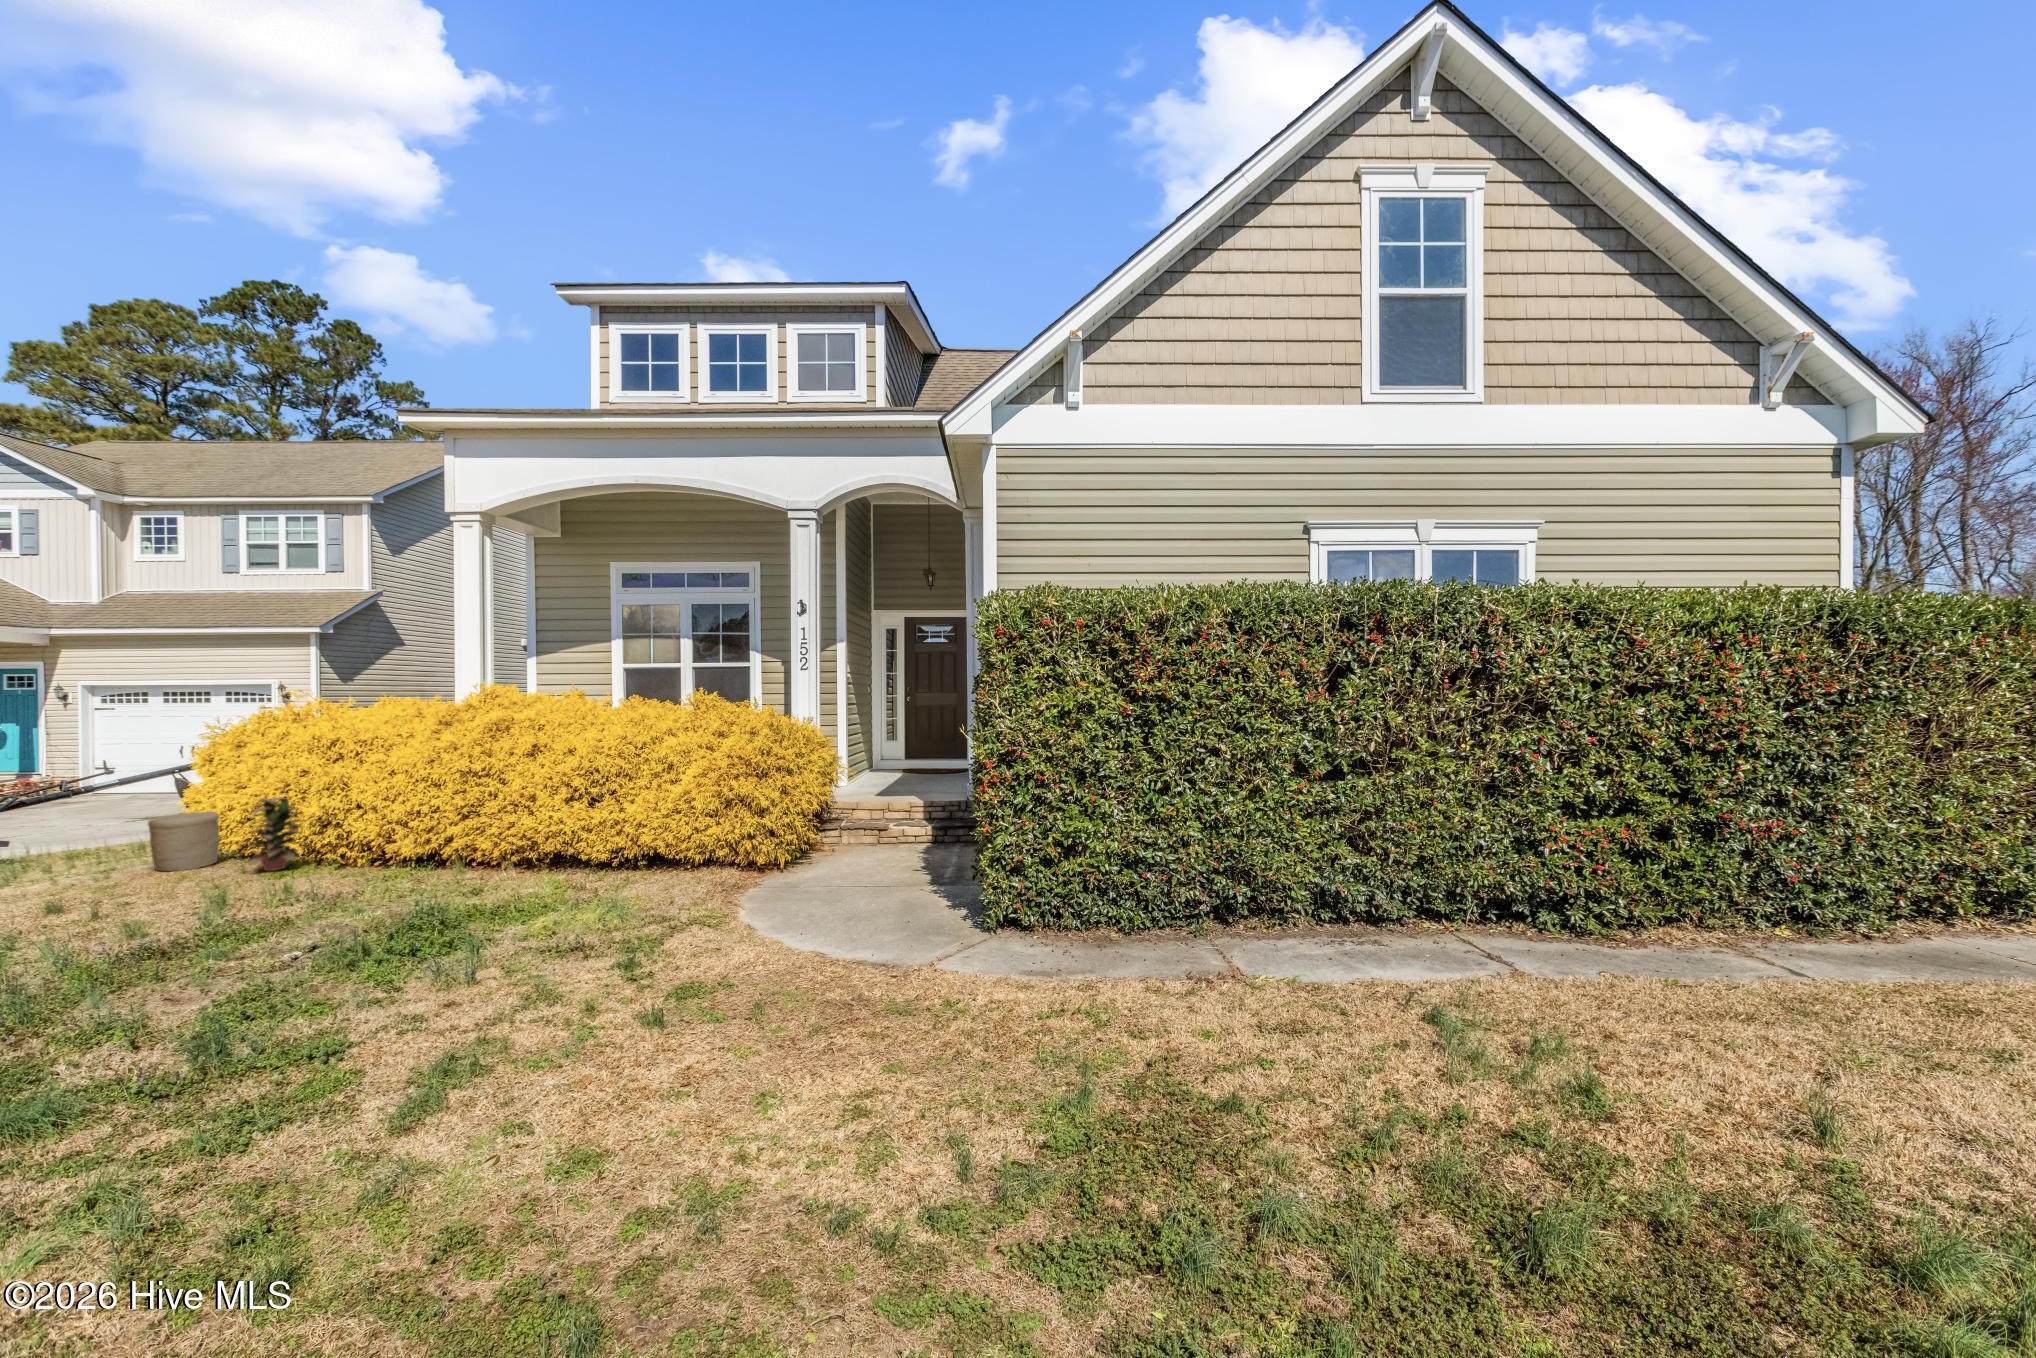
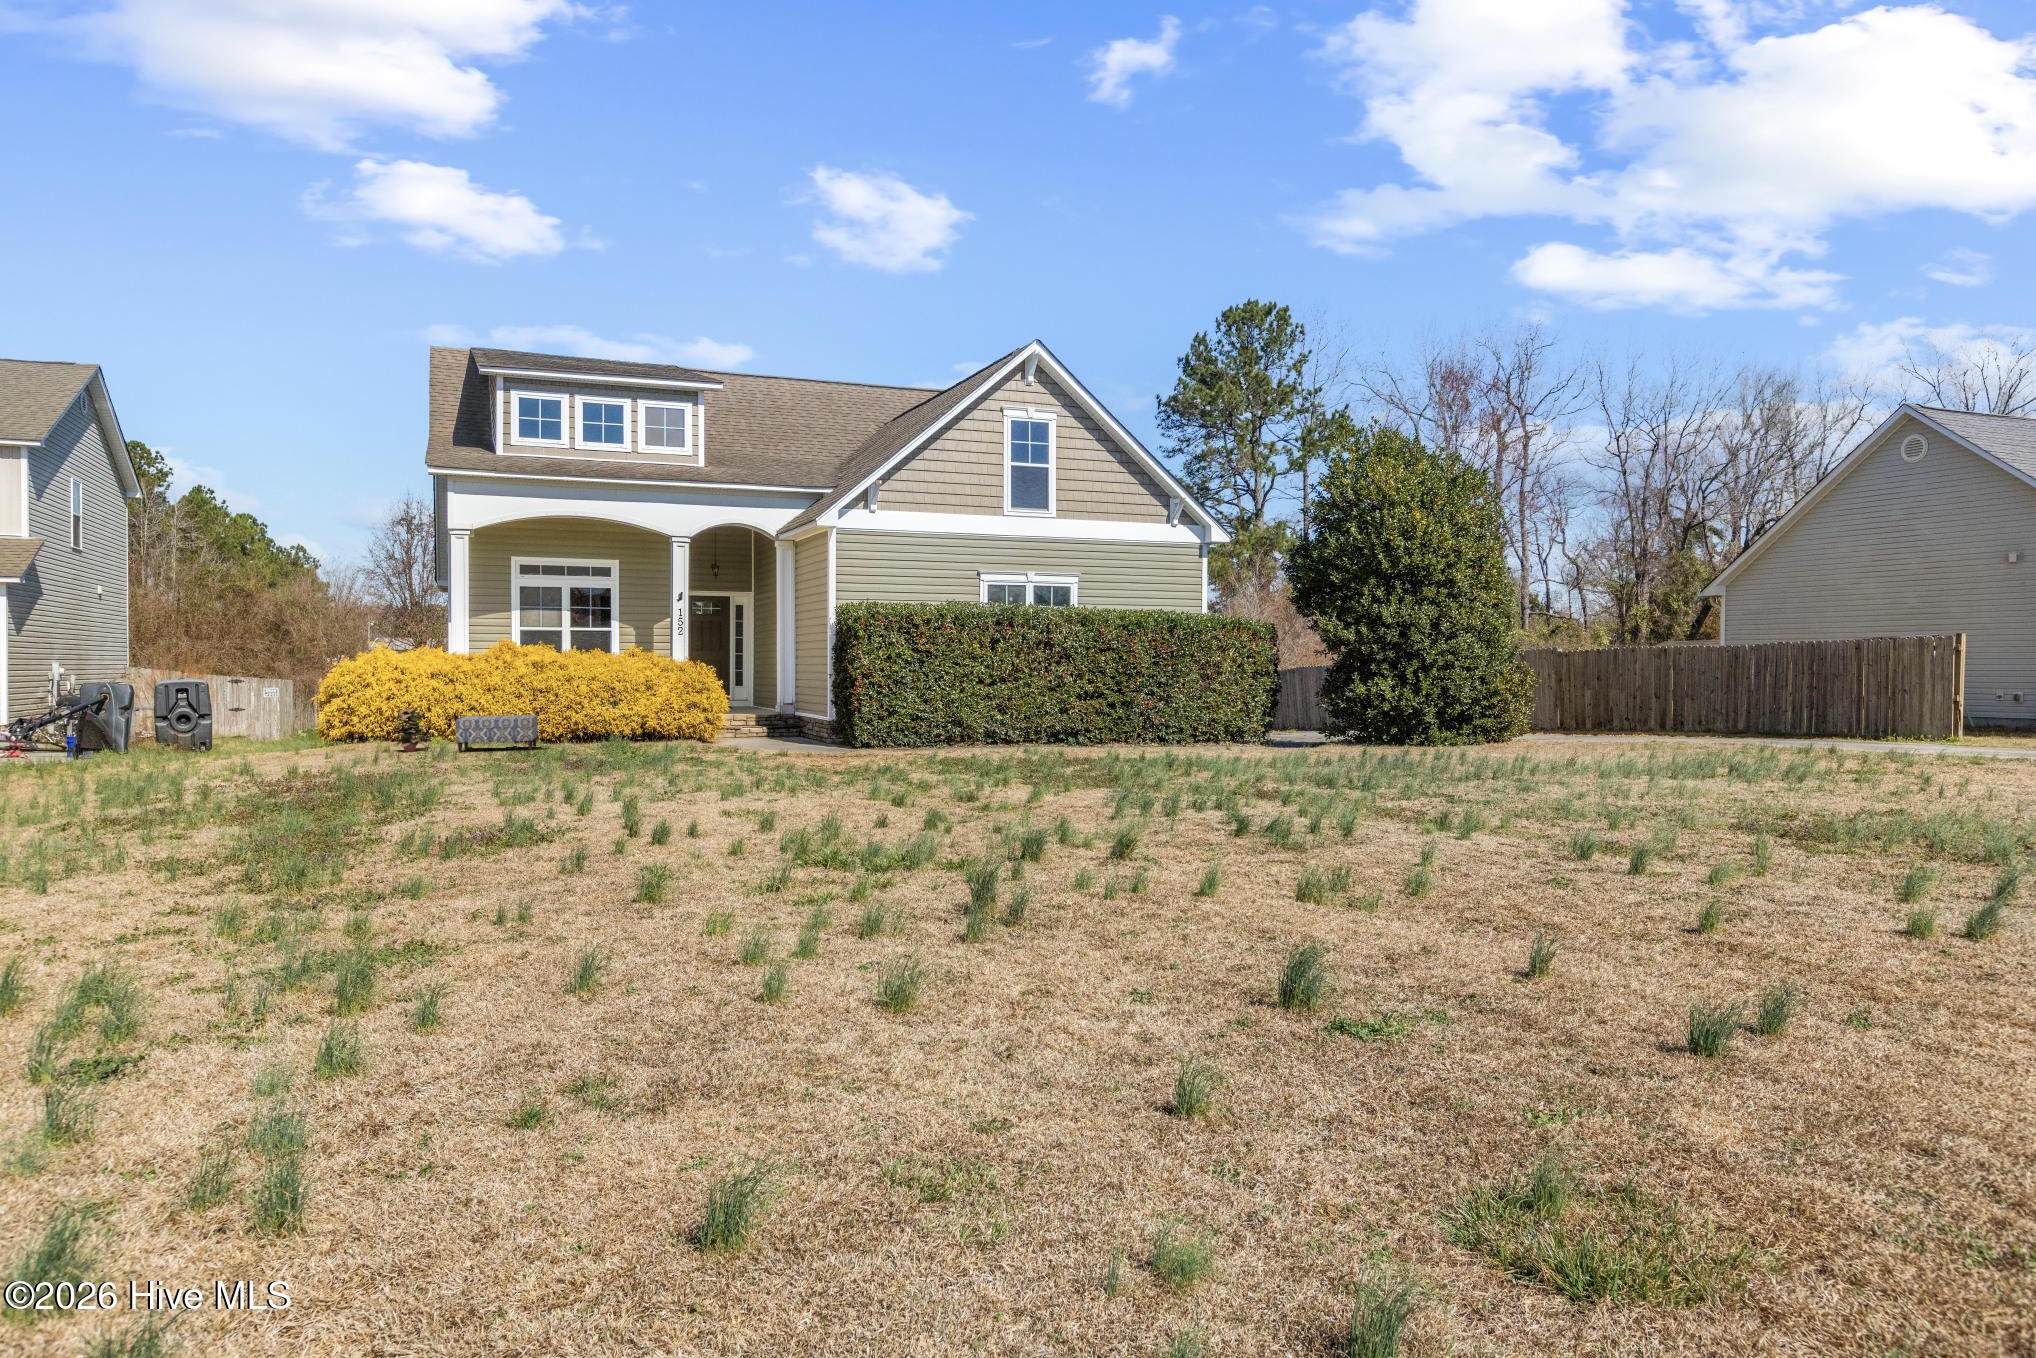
bench: none [311,811,471,880] -> present [455,715,538,753]
woven basket: present [148,812,219,871] -> none [321,721,359,754]

